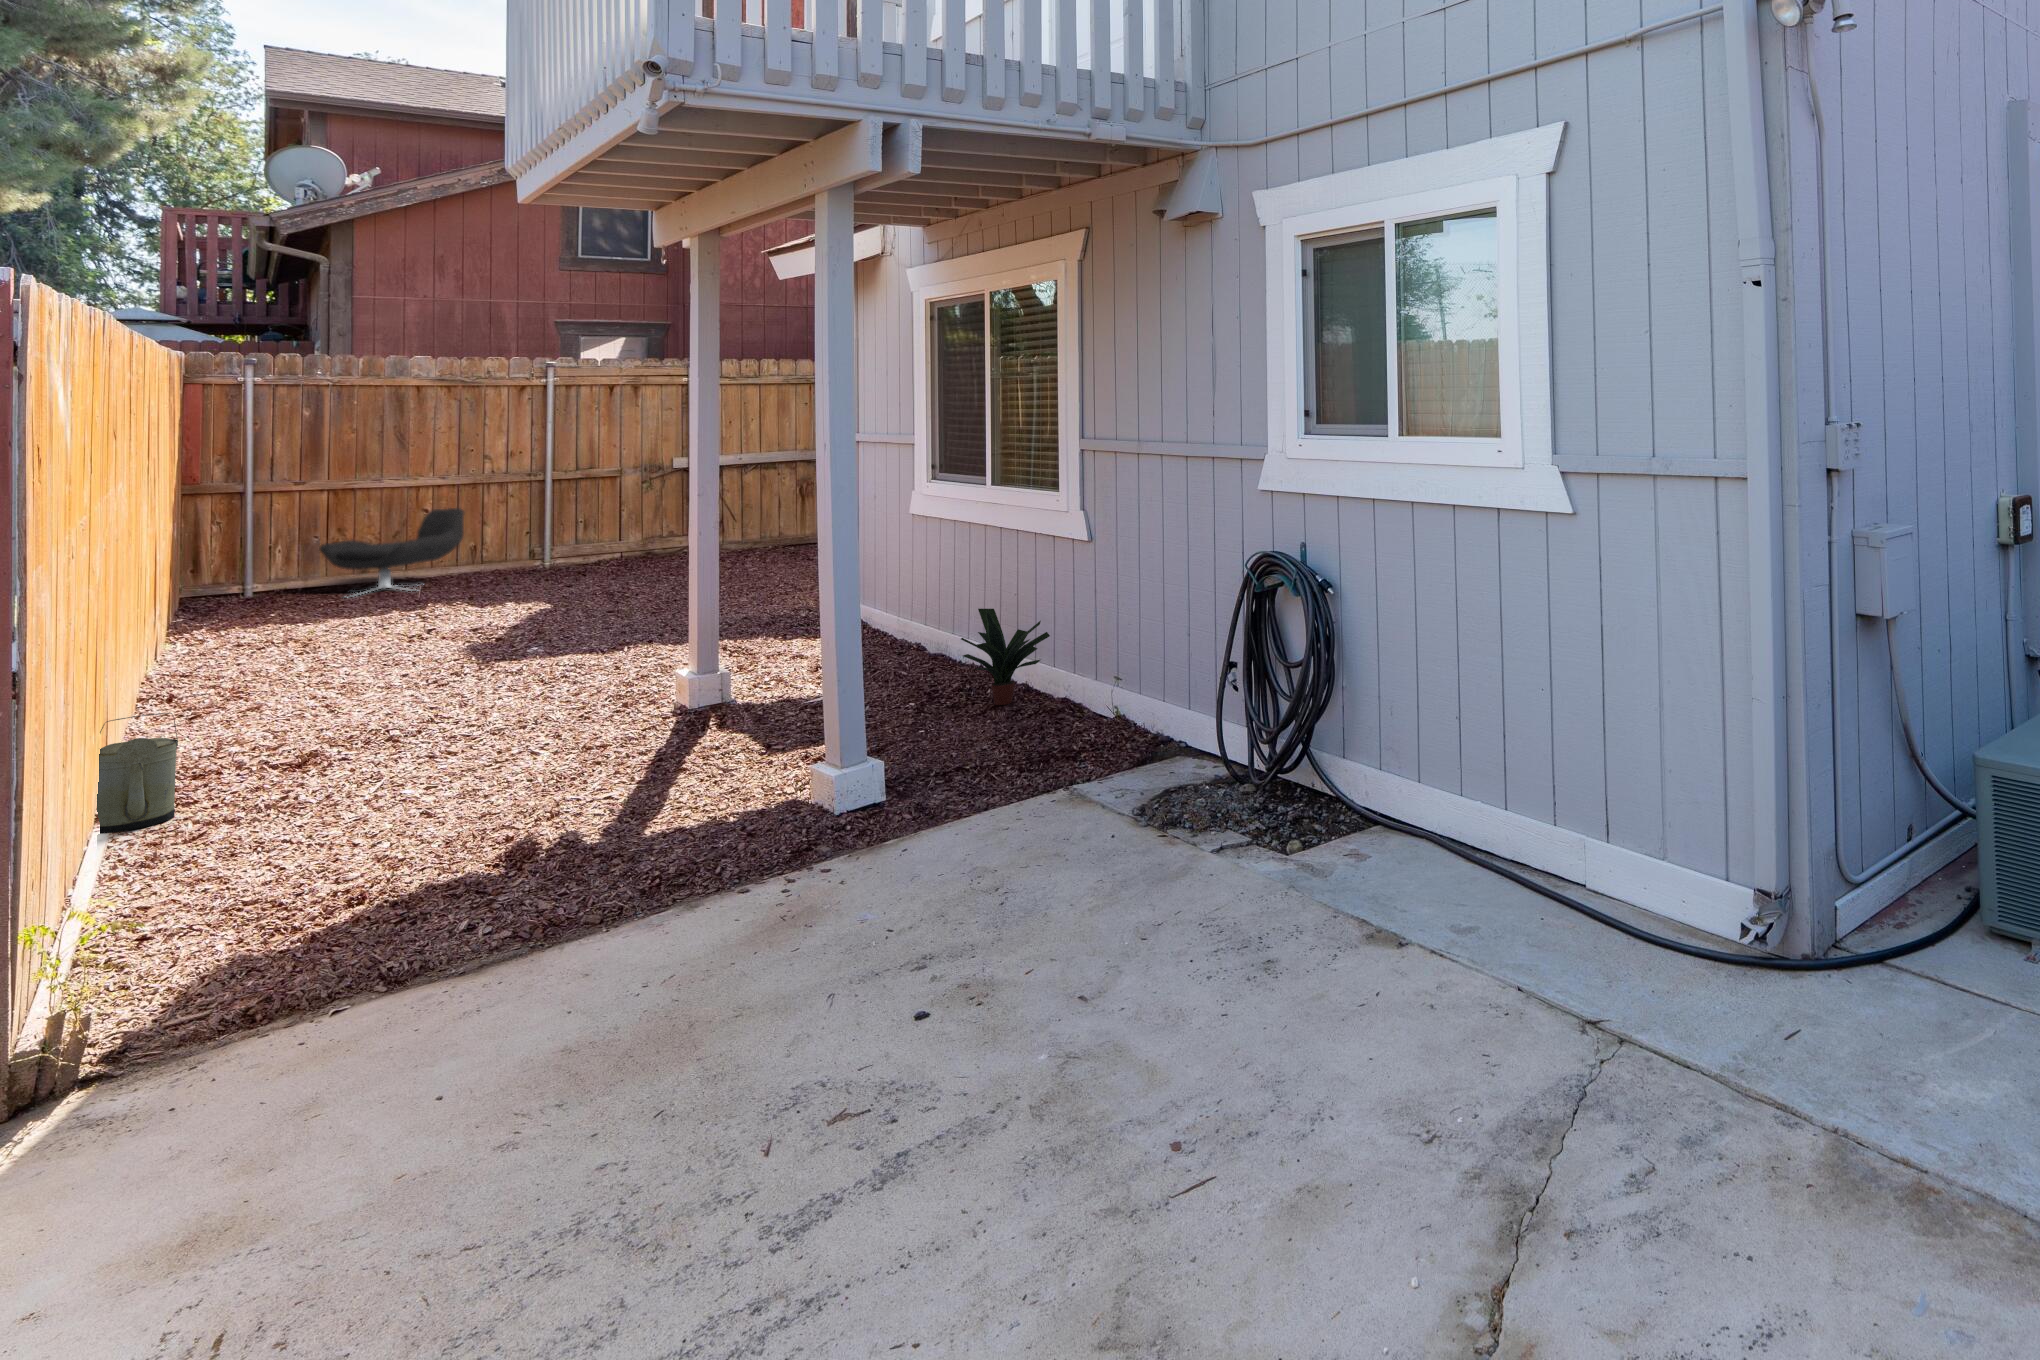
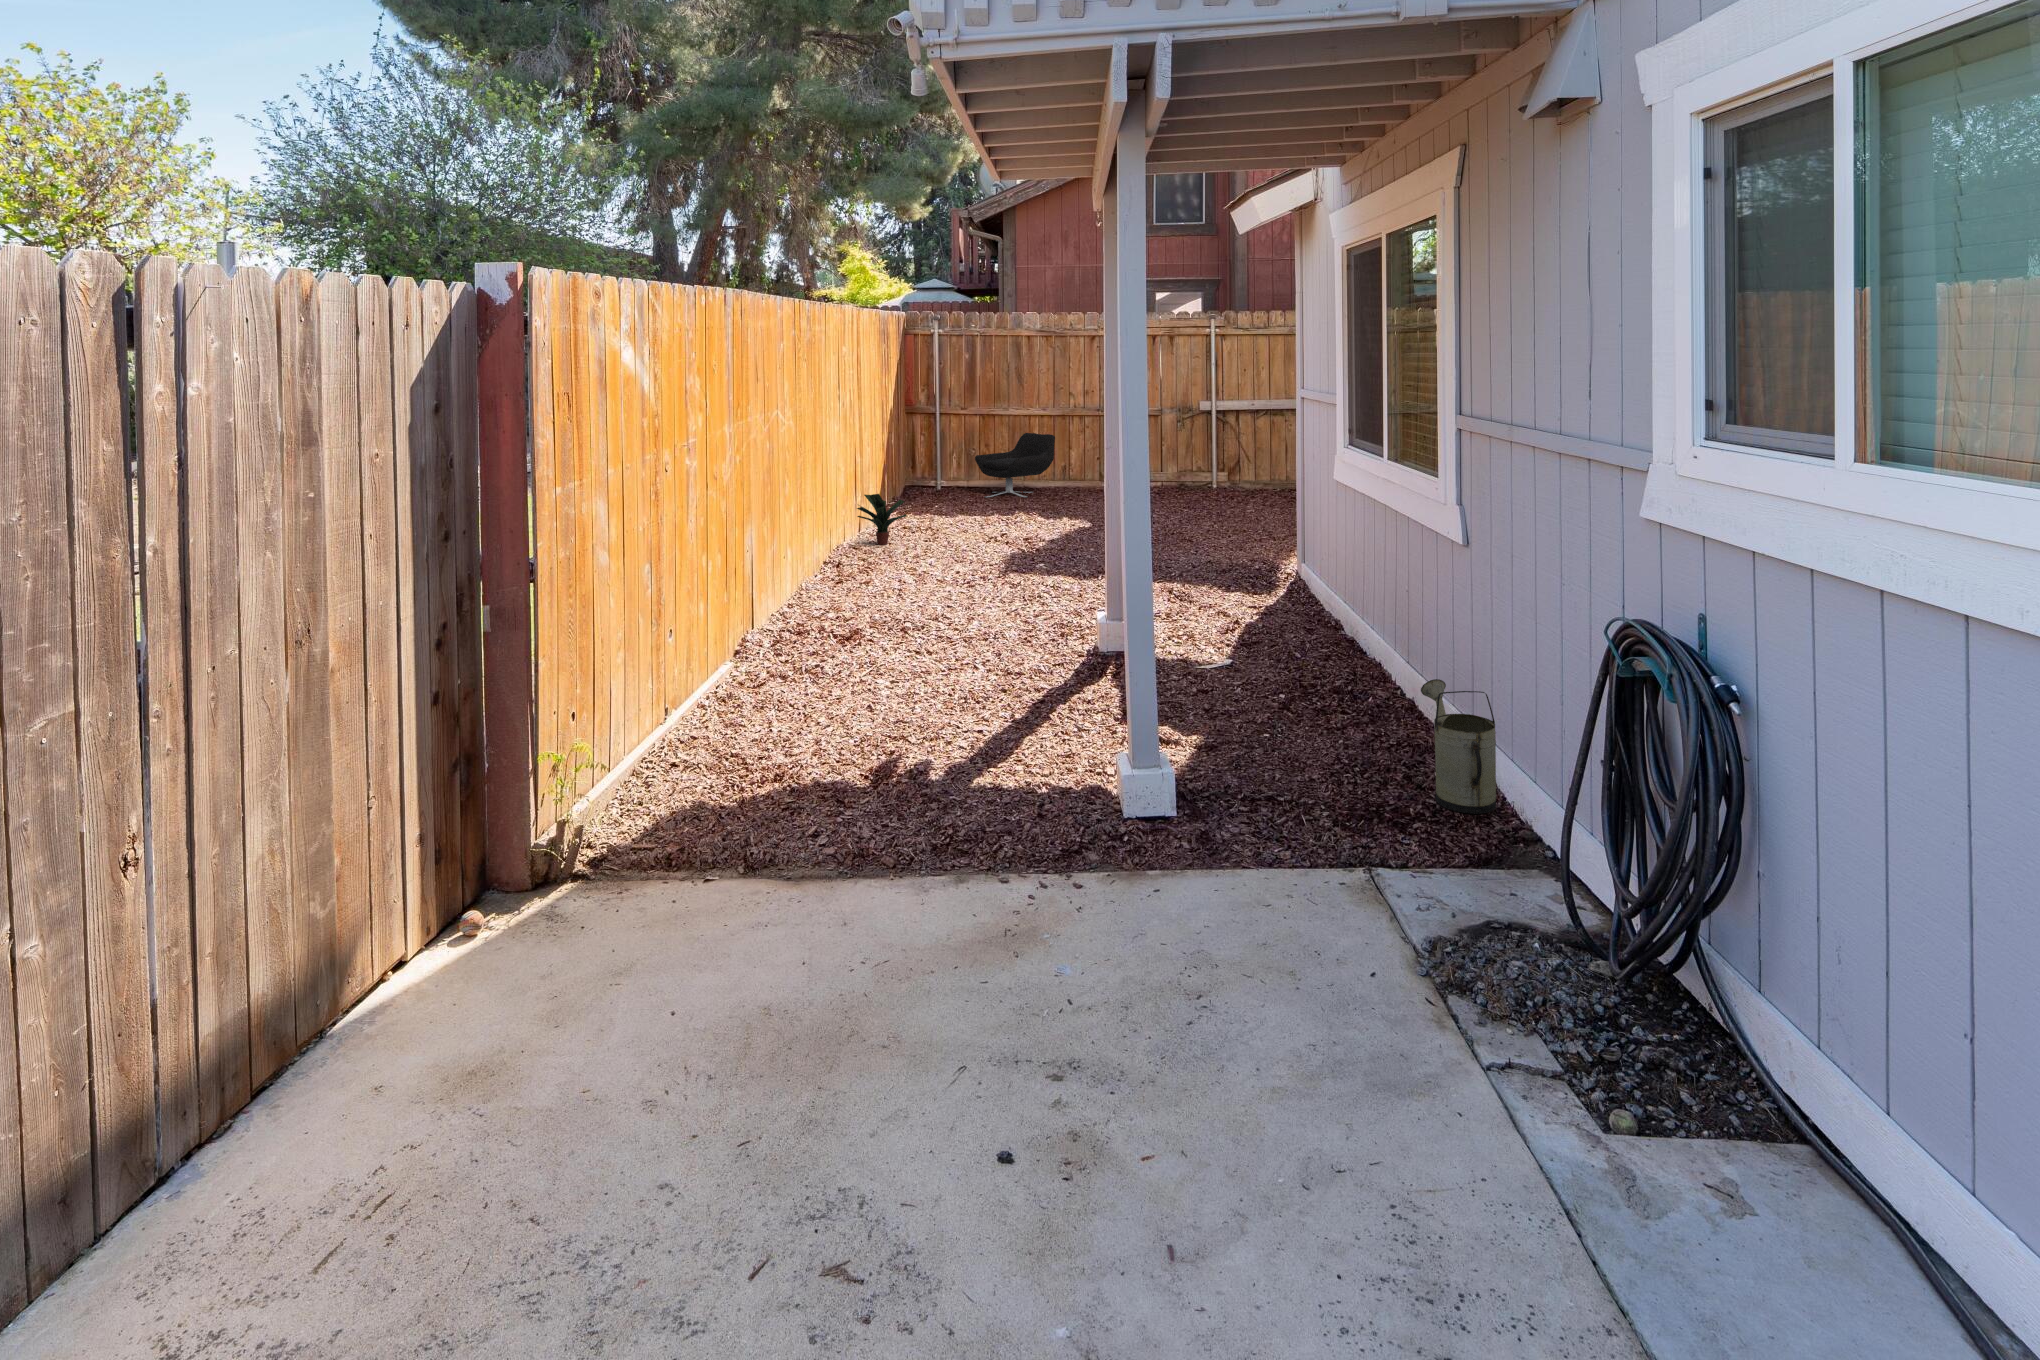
potted plant: present [961,609,1050,705] -> present [857,494,907,545]
watering can: present [97,713,178,834] -> present [1421,679,1496,814]

